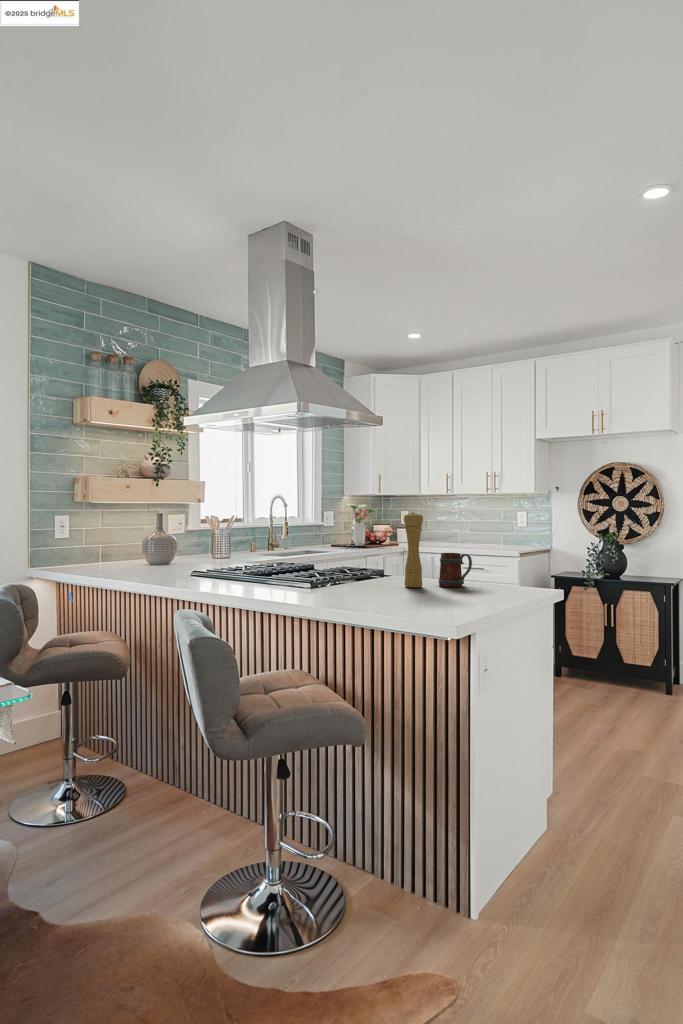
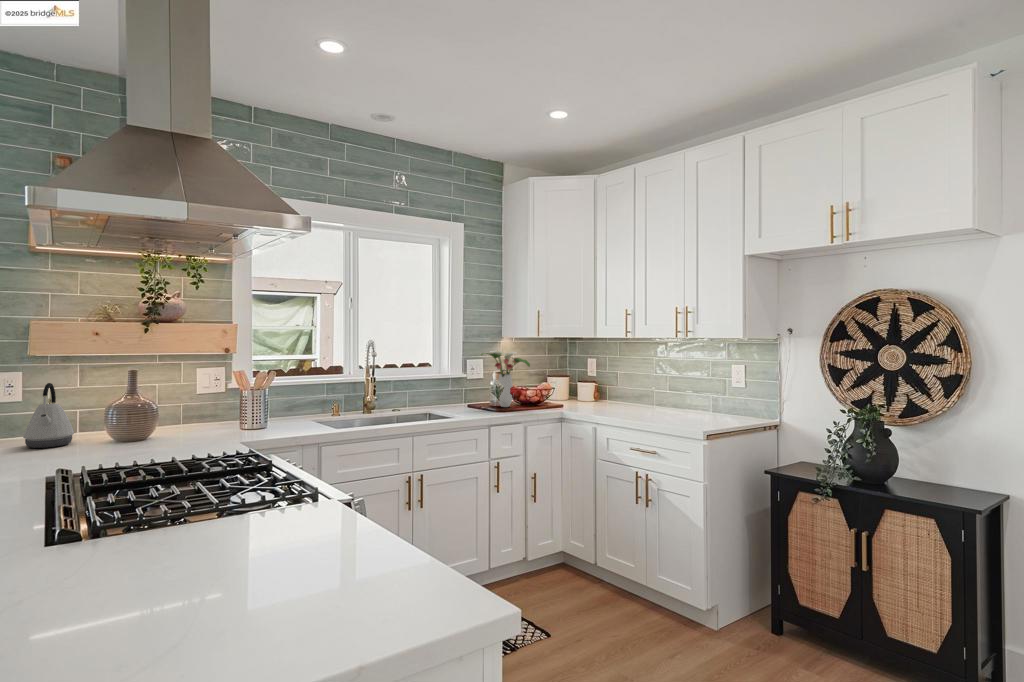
pepper mill: present [404,513,423,587] -> none [130,417,183,603]
kettle: none [98,521,128,567] -> present [23,383,74,448]
mug: present [439,553,472,587] -> none [211,513,301,613]

